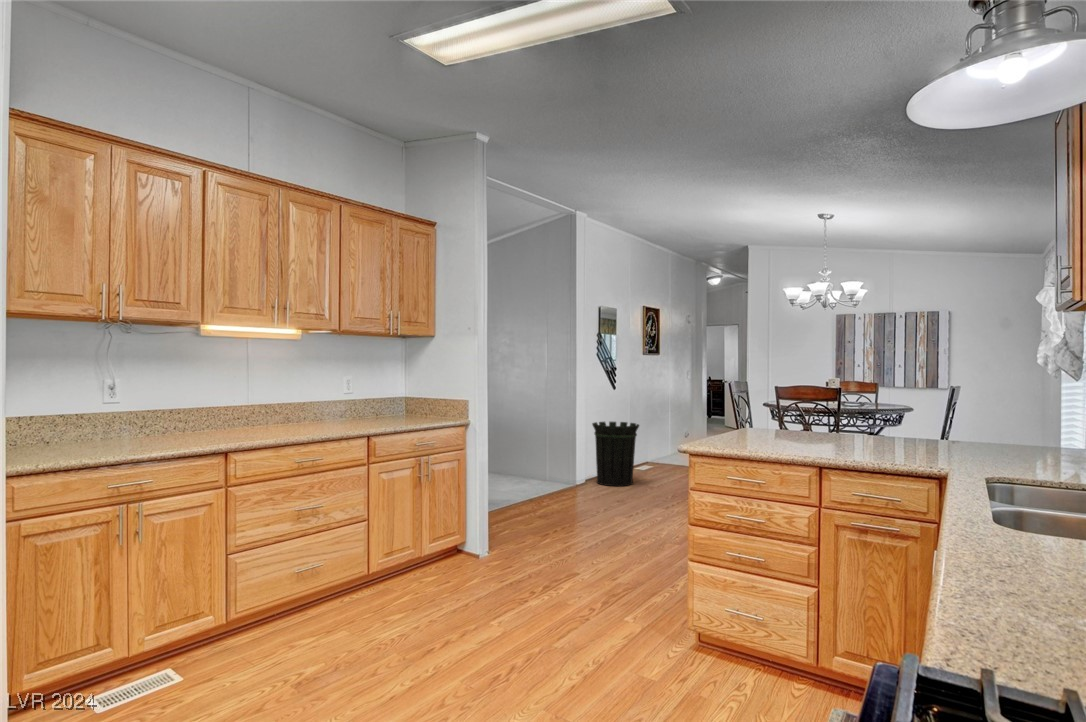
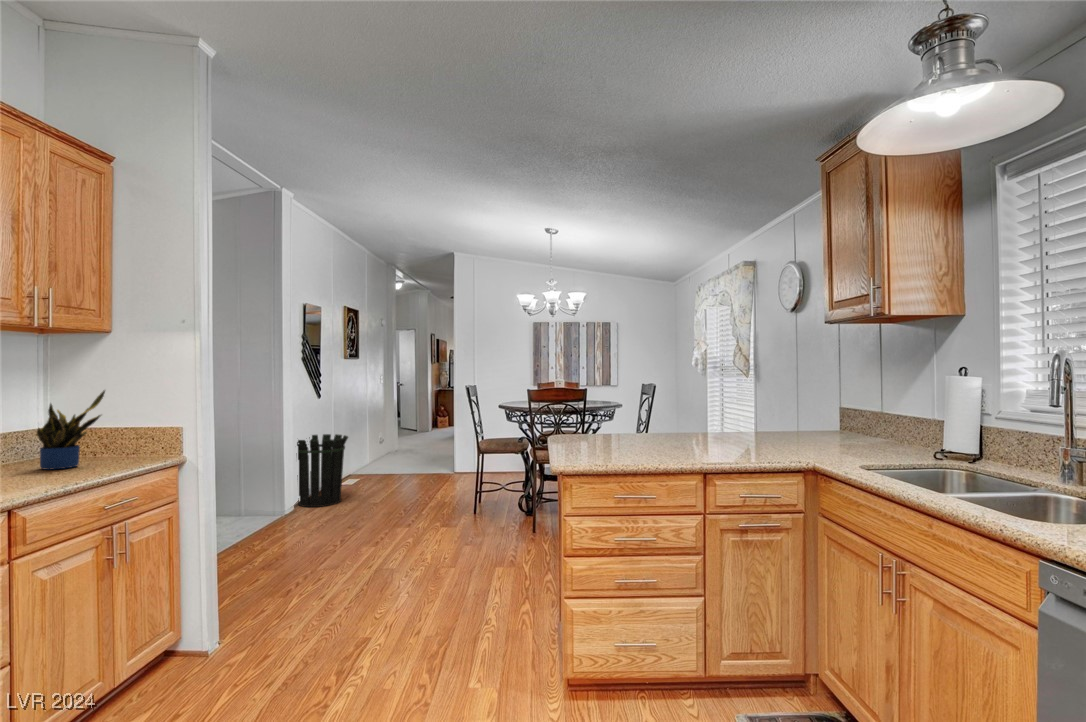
potted plant: none [393,372,425,420] -> present [37,391,105,470]

